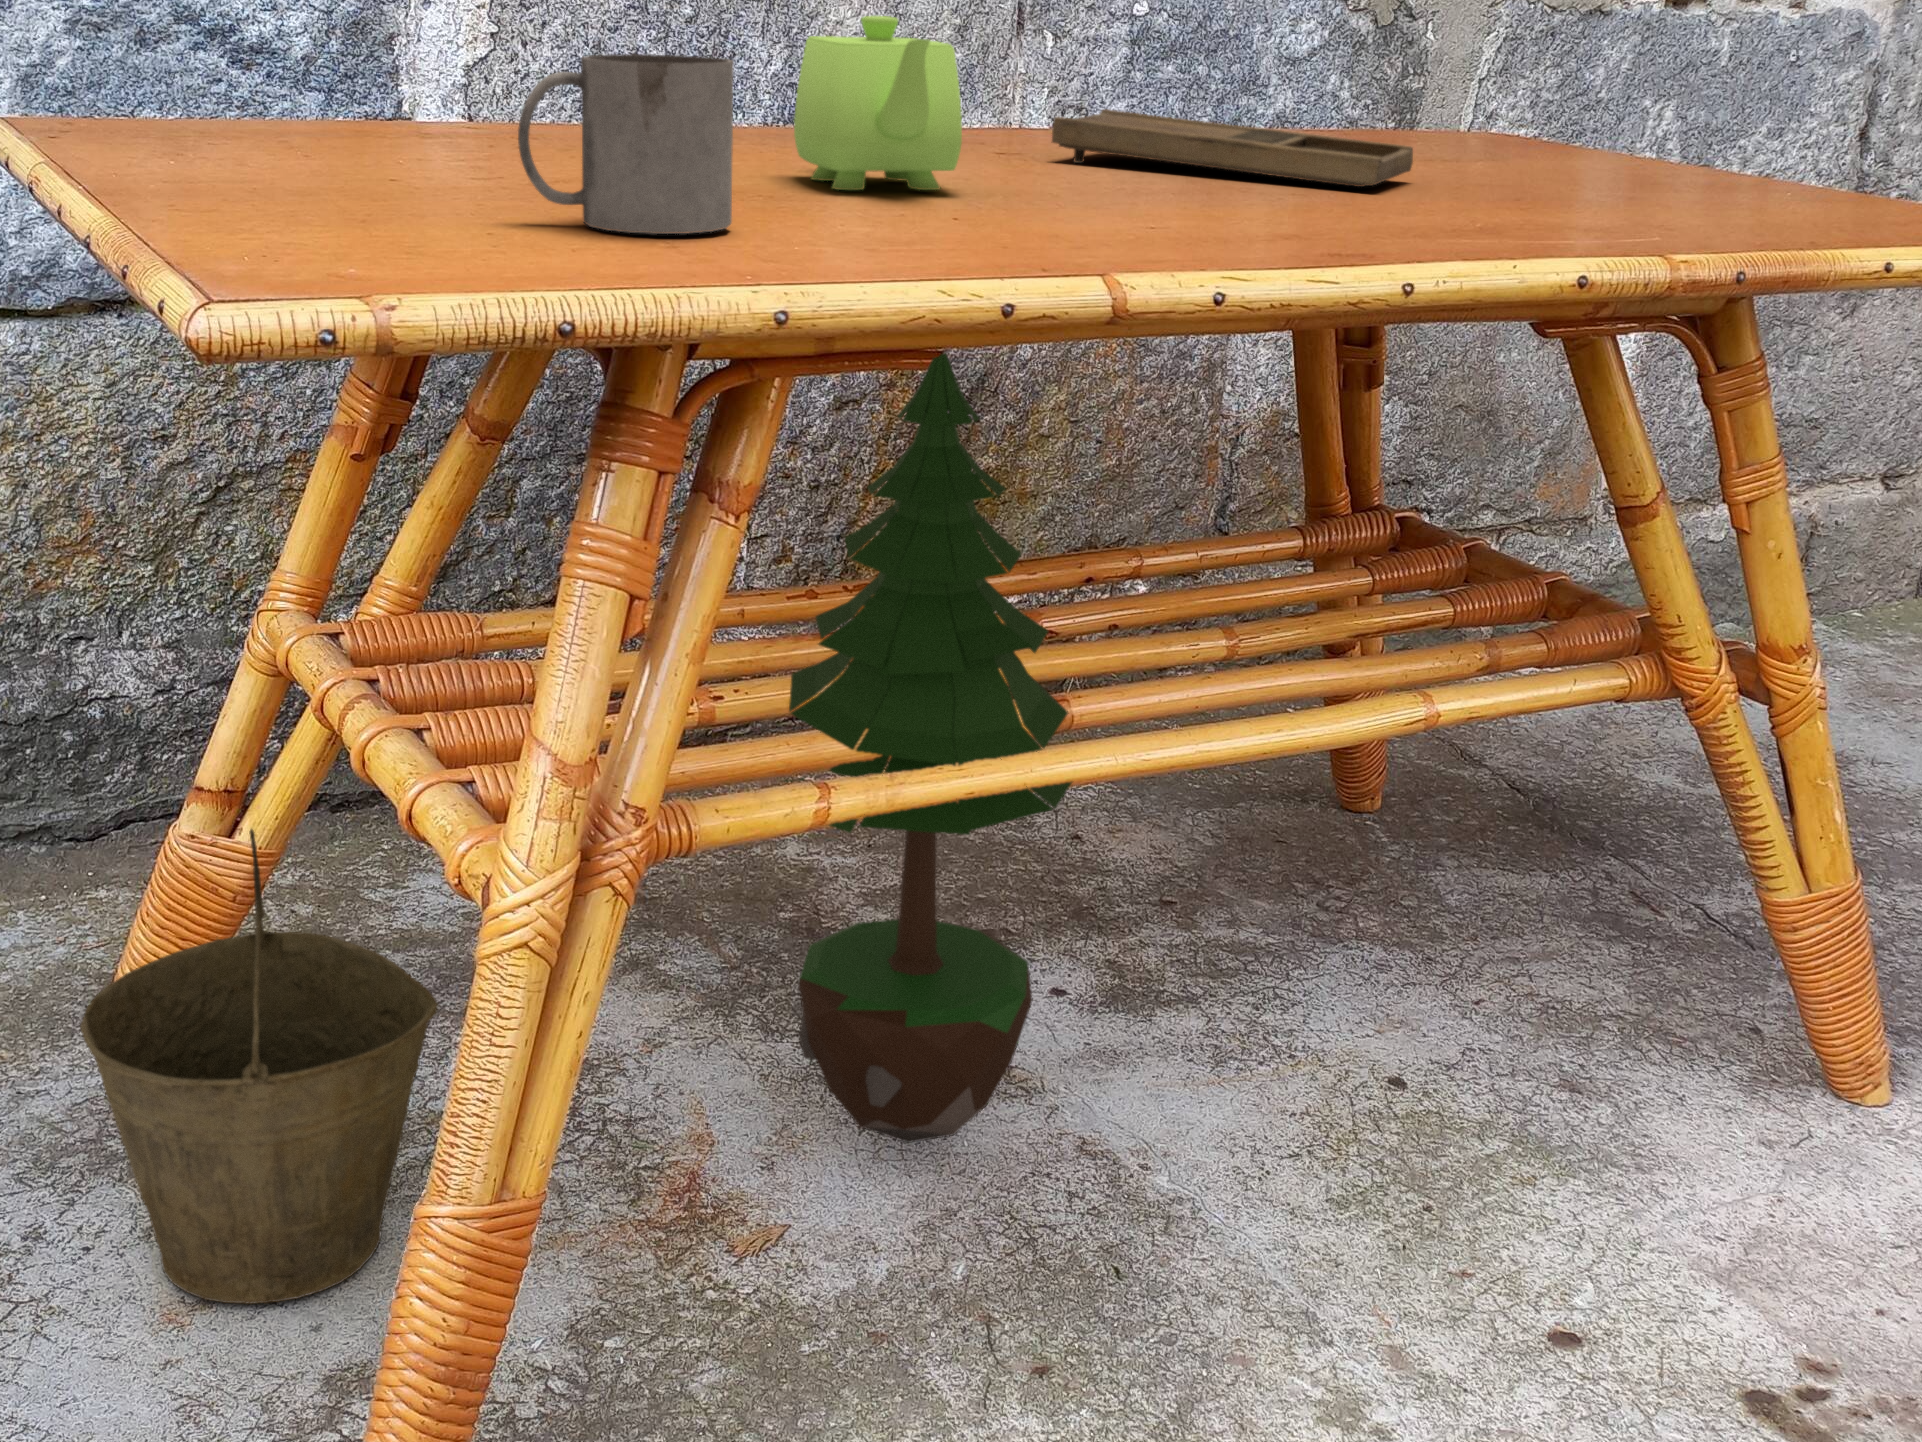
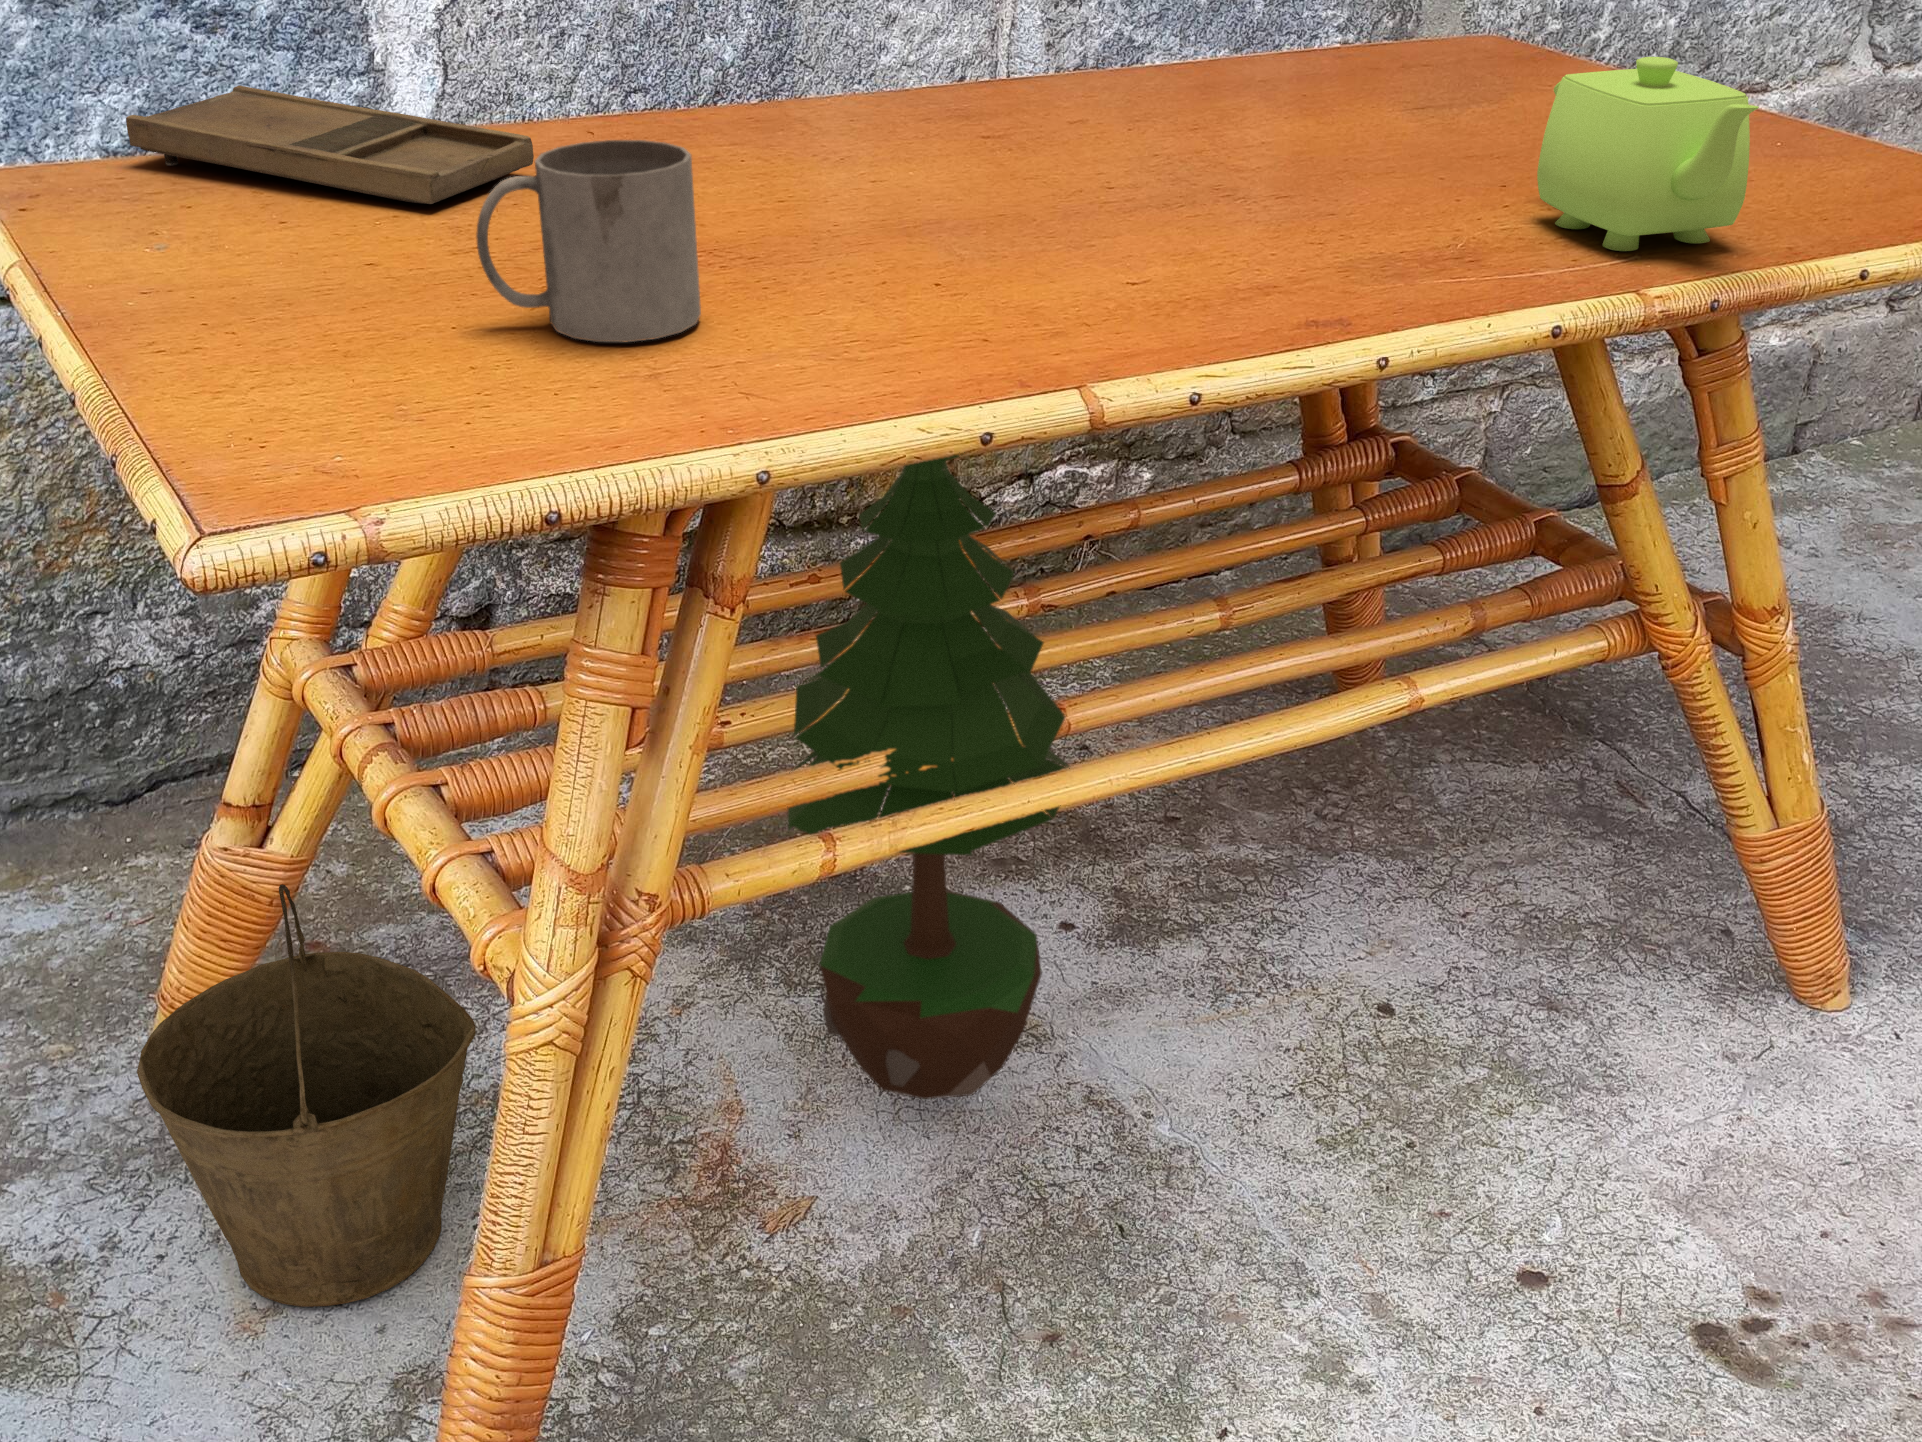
teapot: present [794,16,962,190] -> present [1537,57,1759,251]
tray: present [1052,109,1413,187] -> present [126,86,534,204]

